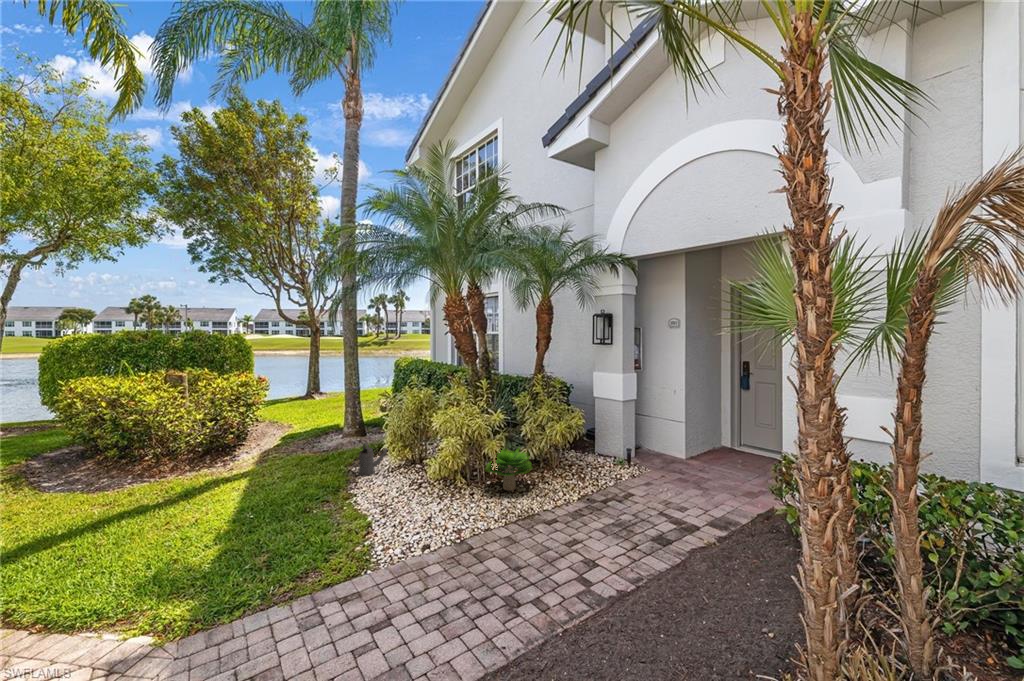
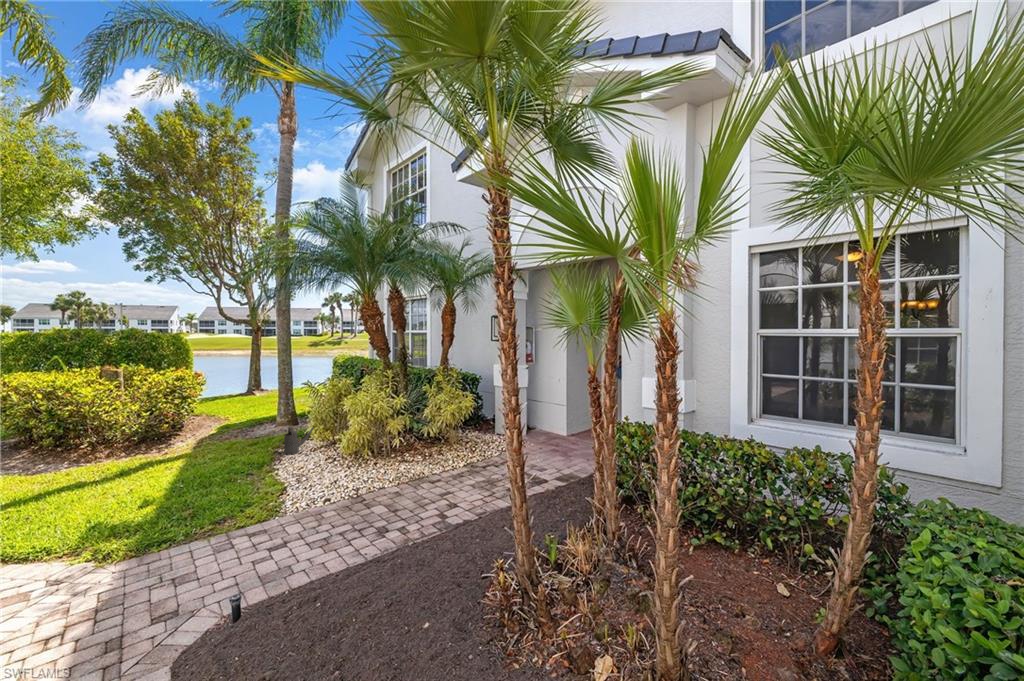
potted plant: present [487,449,531,490] -> none [389,424,432,461]

